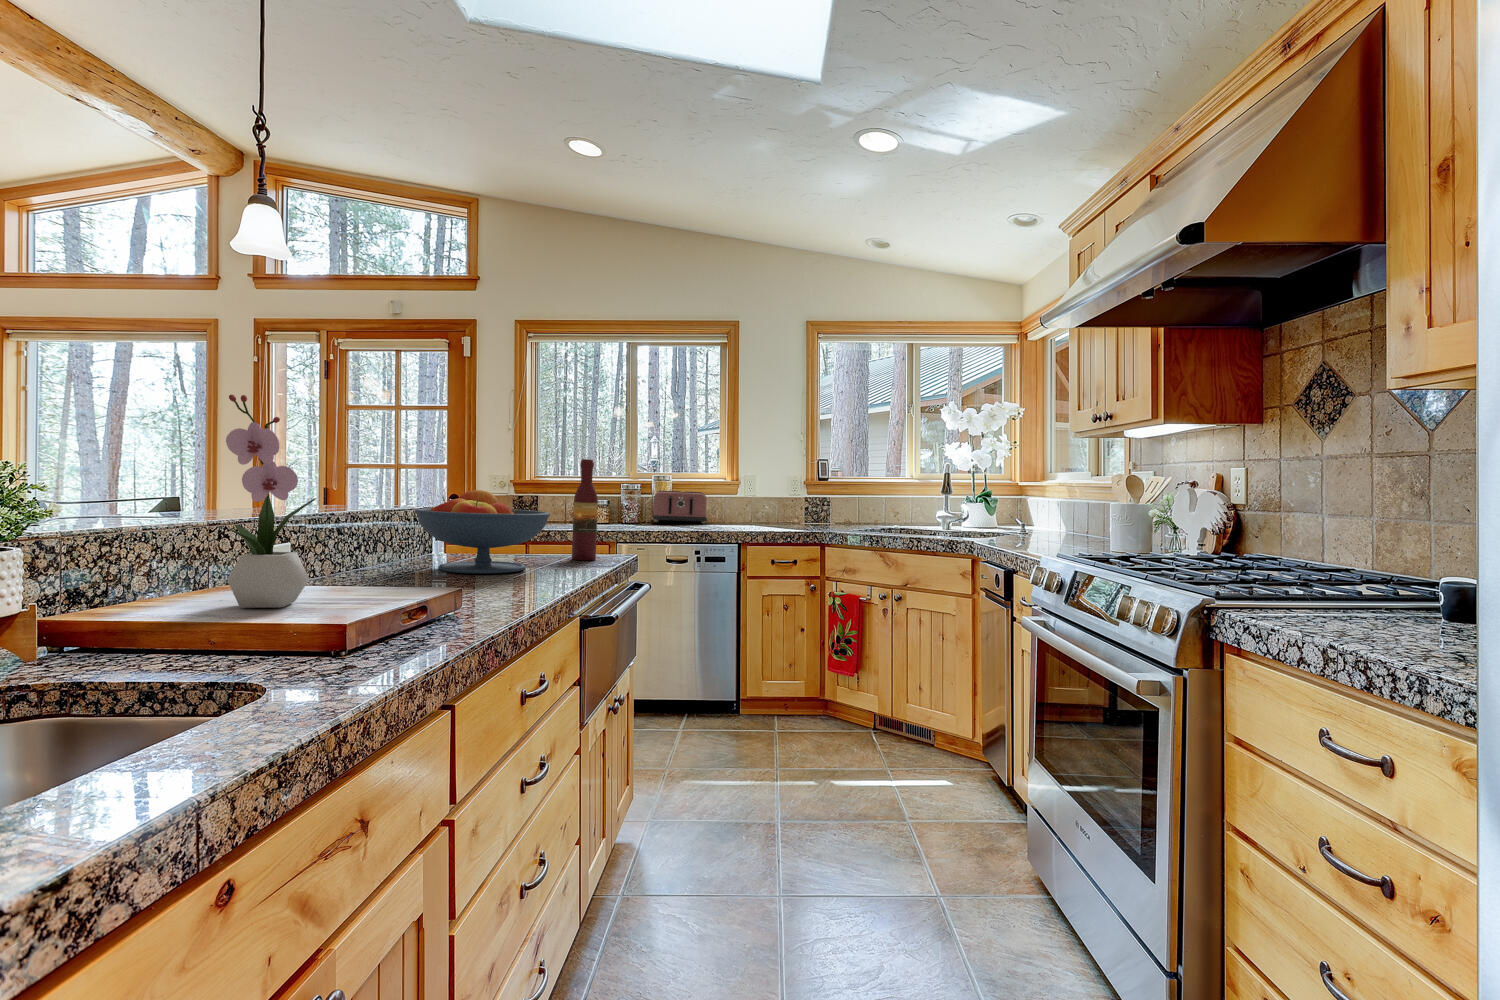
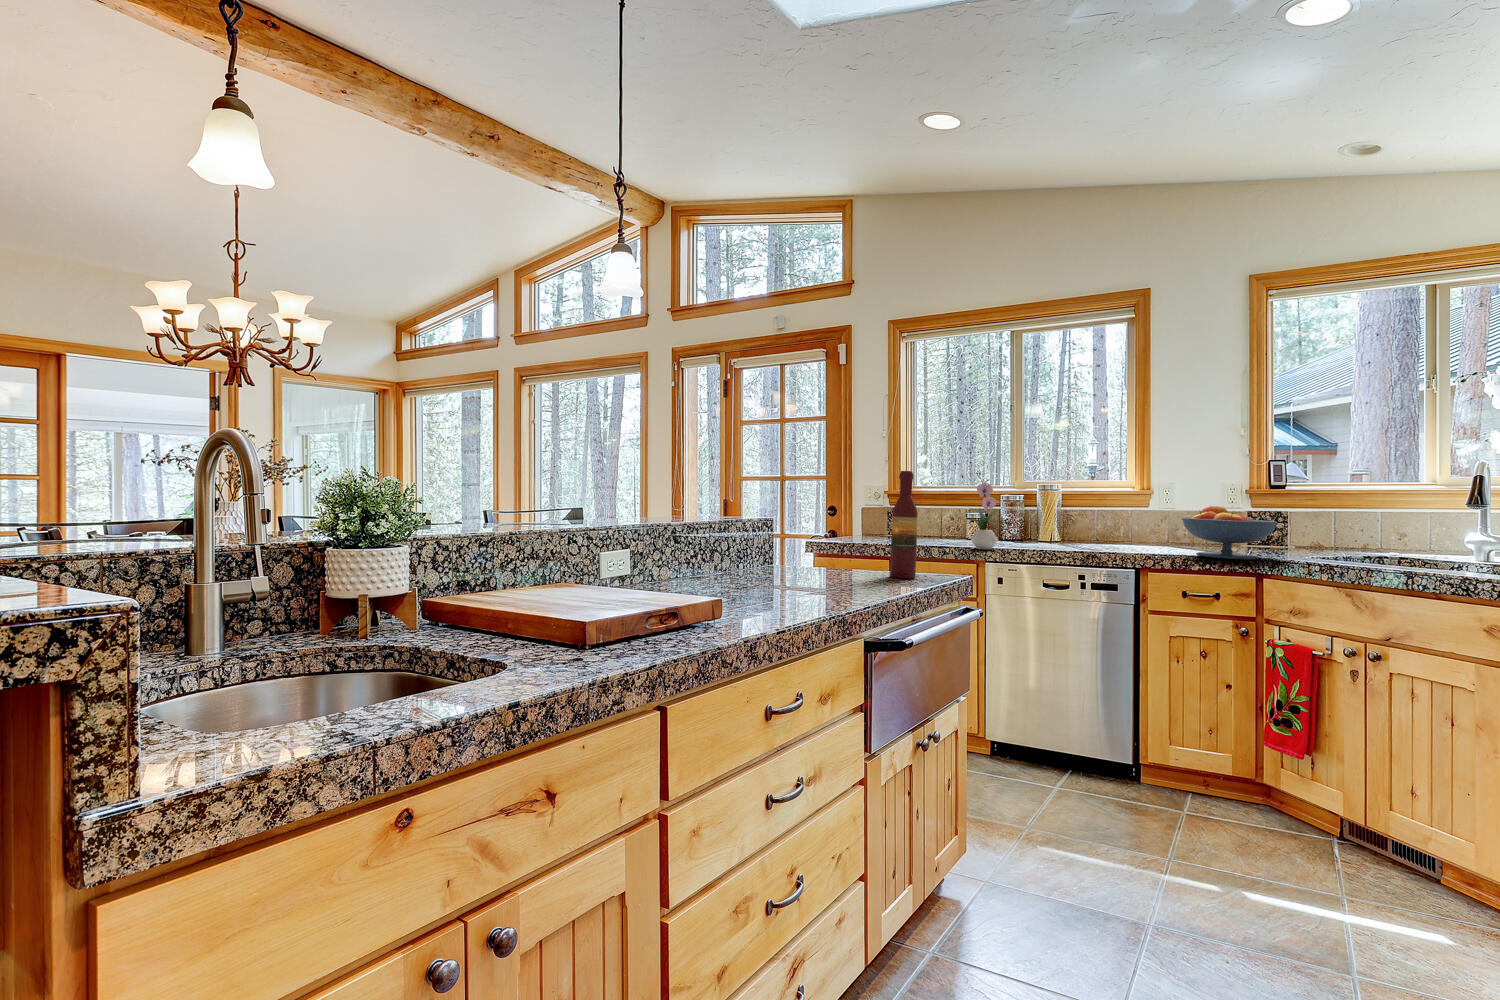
flower arrangement: present [226,395,316,608] -> present [970,472,998,550]
fruit bowl: present [415,490,550,574] -> present [1182,506,1278,559]
toaster: present [653,491,707,524] -> none [1034,503,1103,542]

